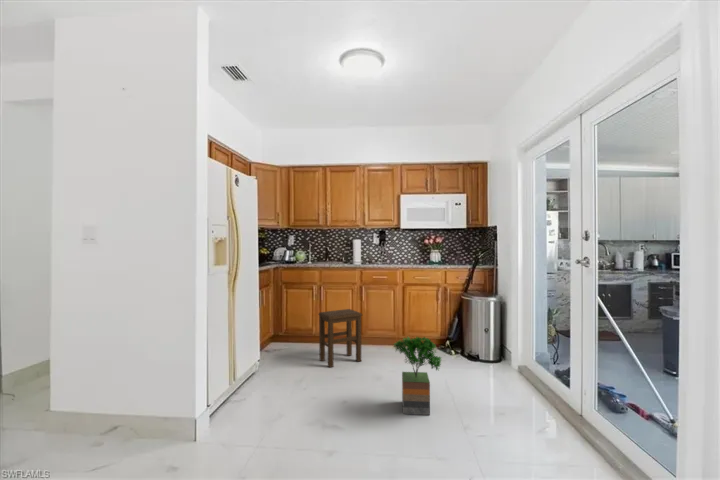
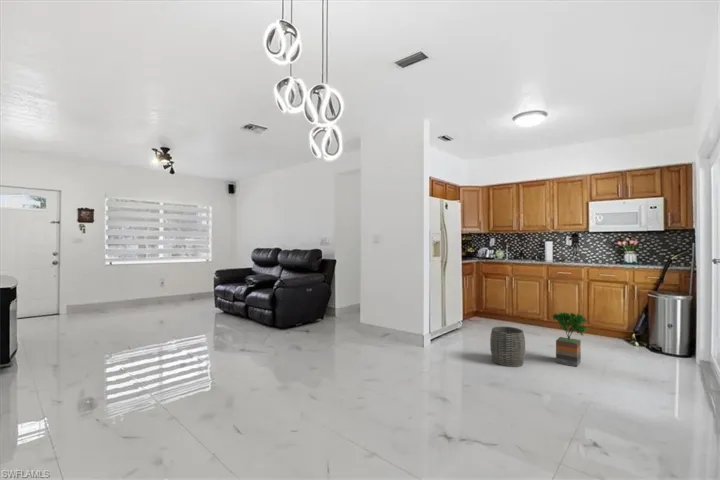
stool: present [319,309,362,367] -> none [507,296,543,336]
woven basket: none [317,374,370,451] -> present [490,327,525,367]

